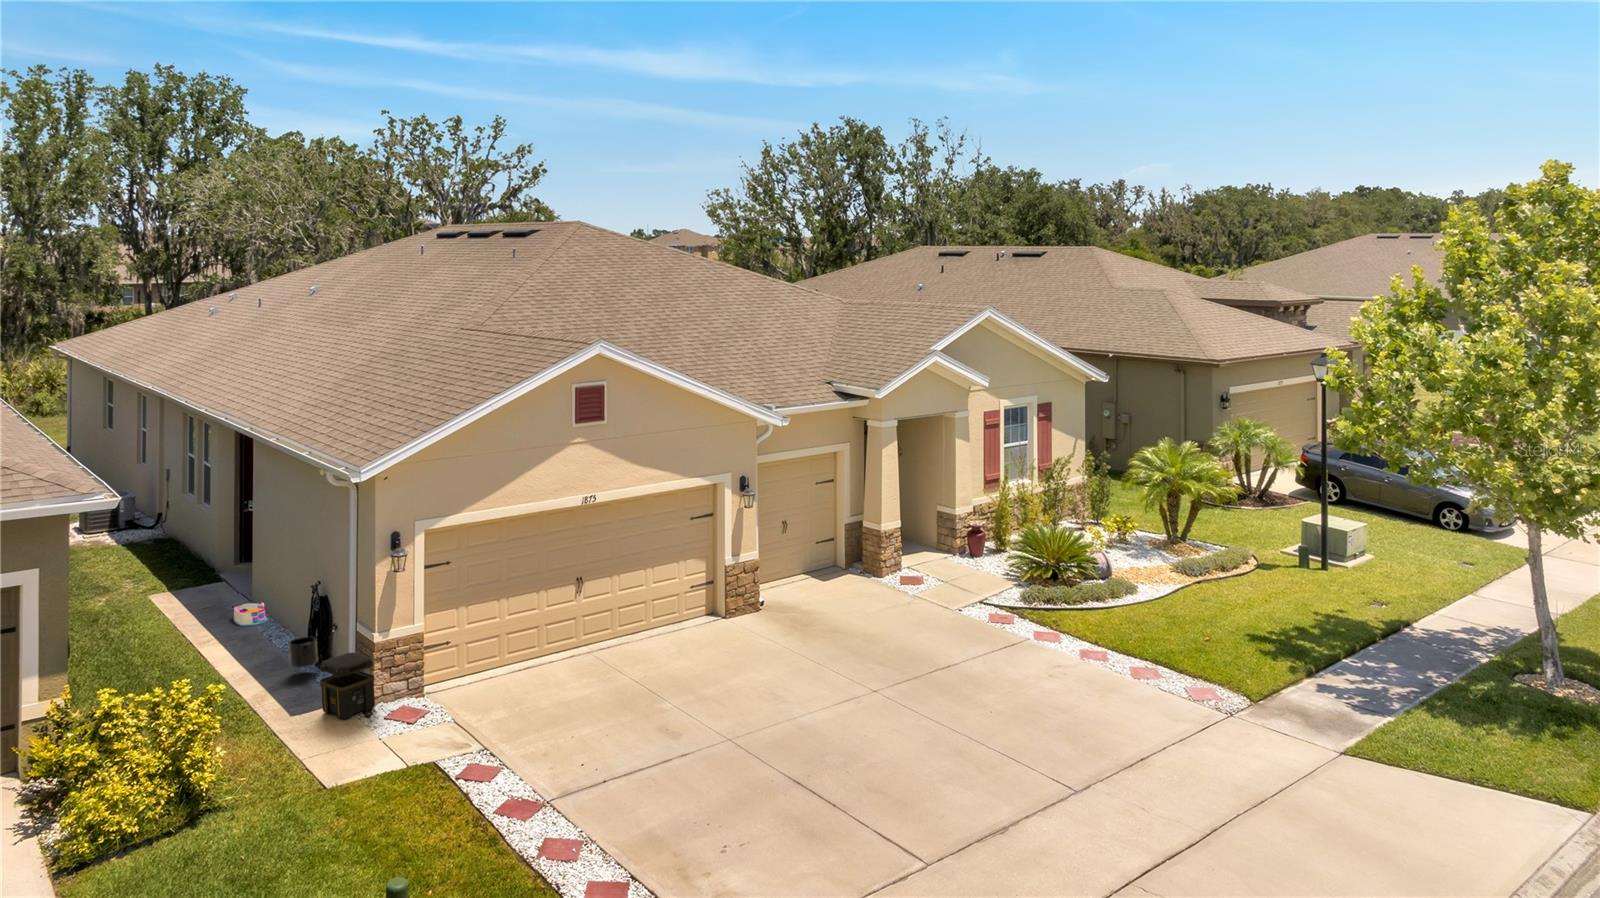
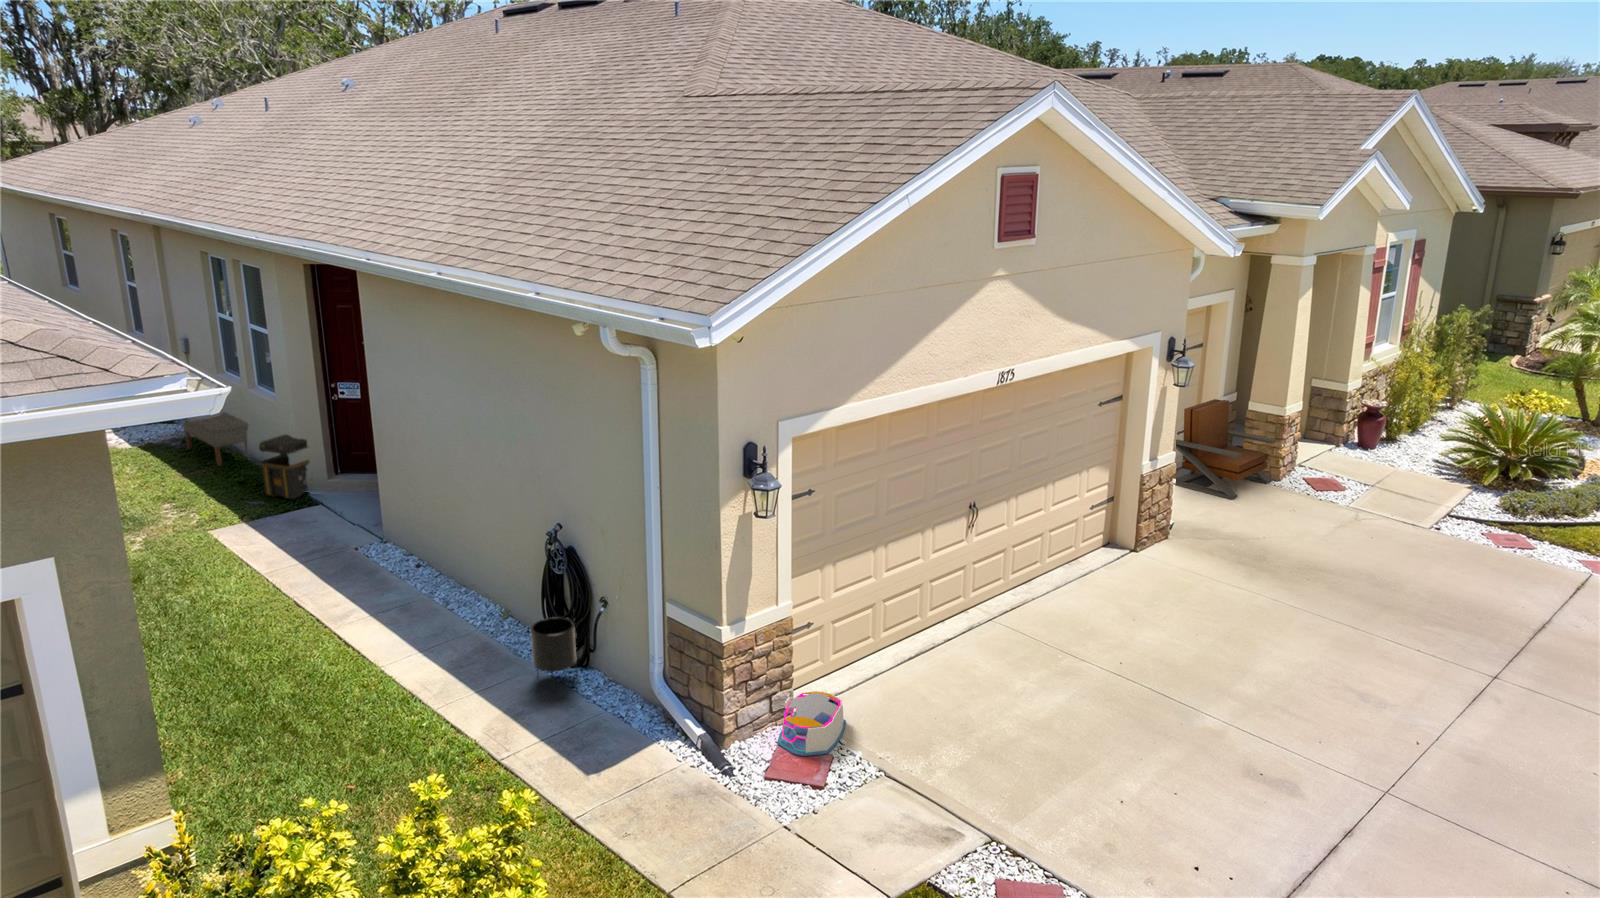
bench: none [152,519,195,558] -> present [183,412,248,466]
lounge chair: none [799,520,873,587] -> present [1175,399,1277,499]
storage bin: present [233,603,268,626] -> present [777,691,846,756]
toolbox: present [320,653,375,719] -> present [259,434,309,499]

